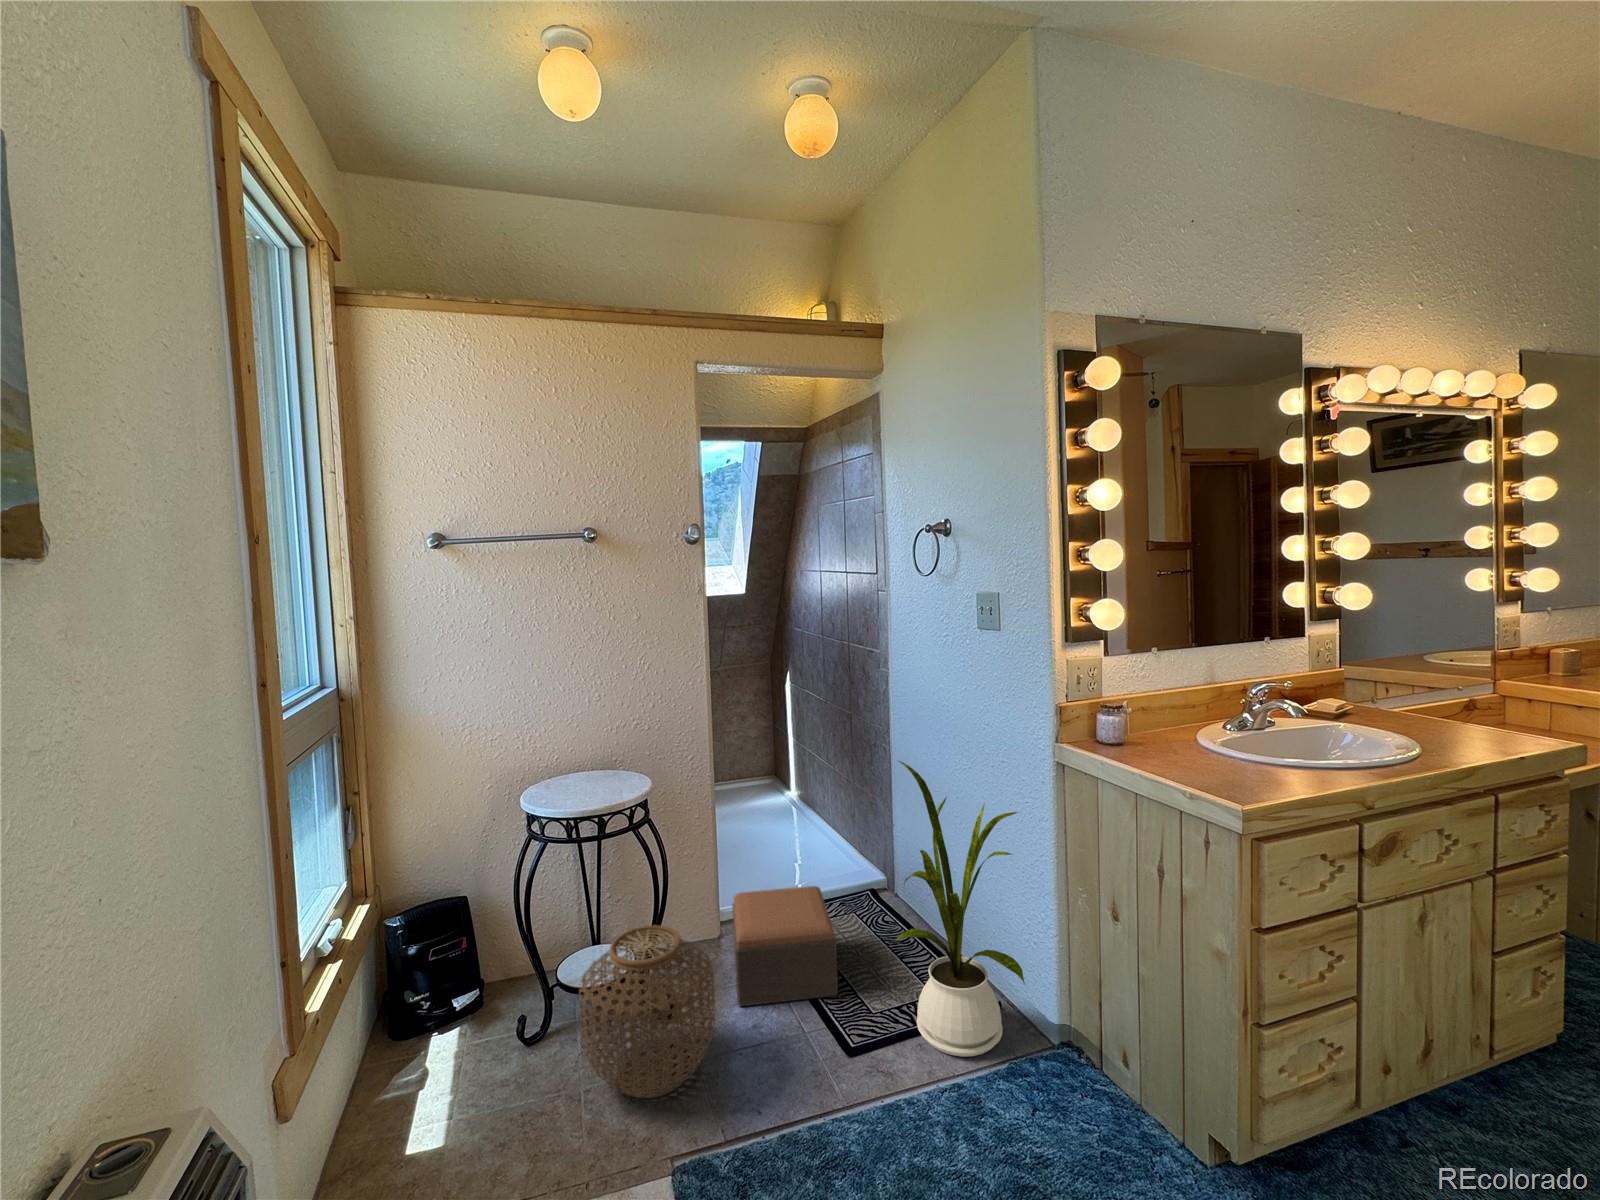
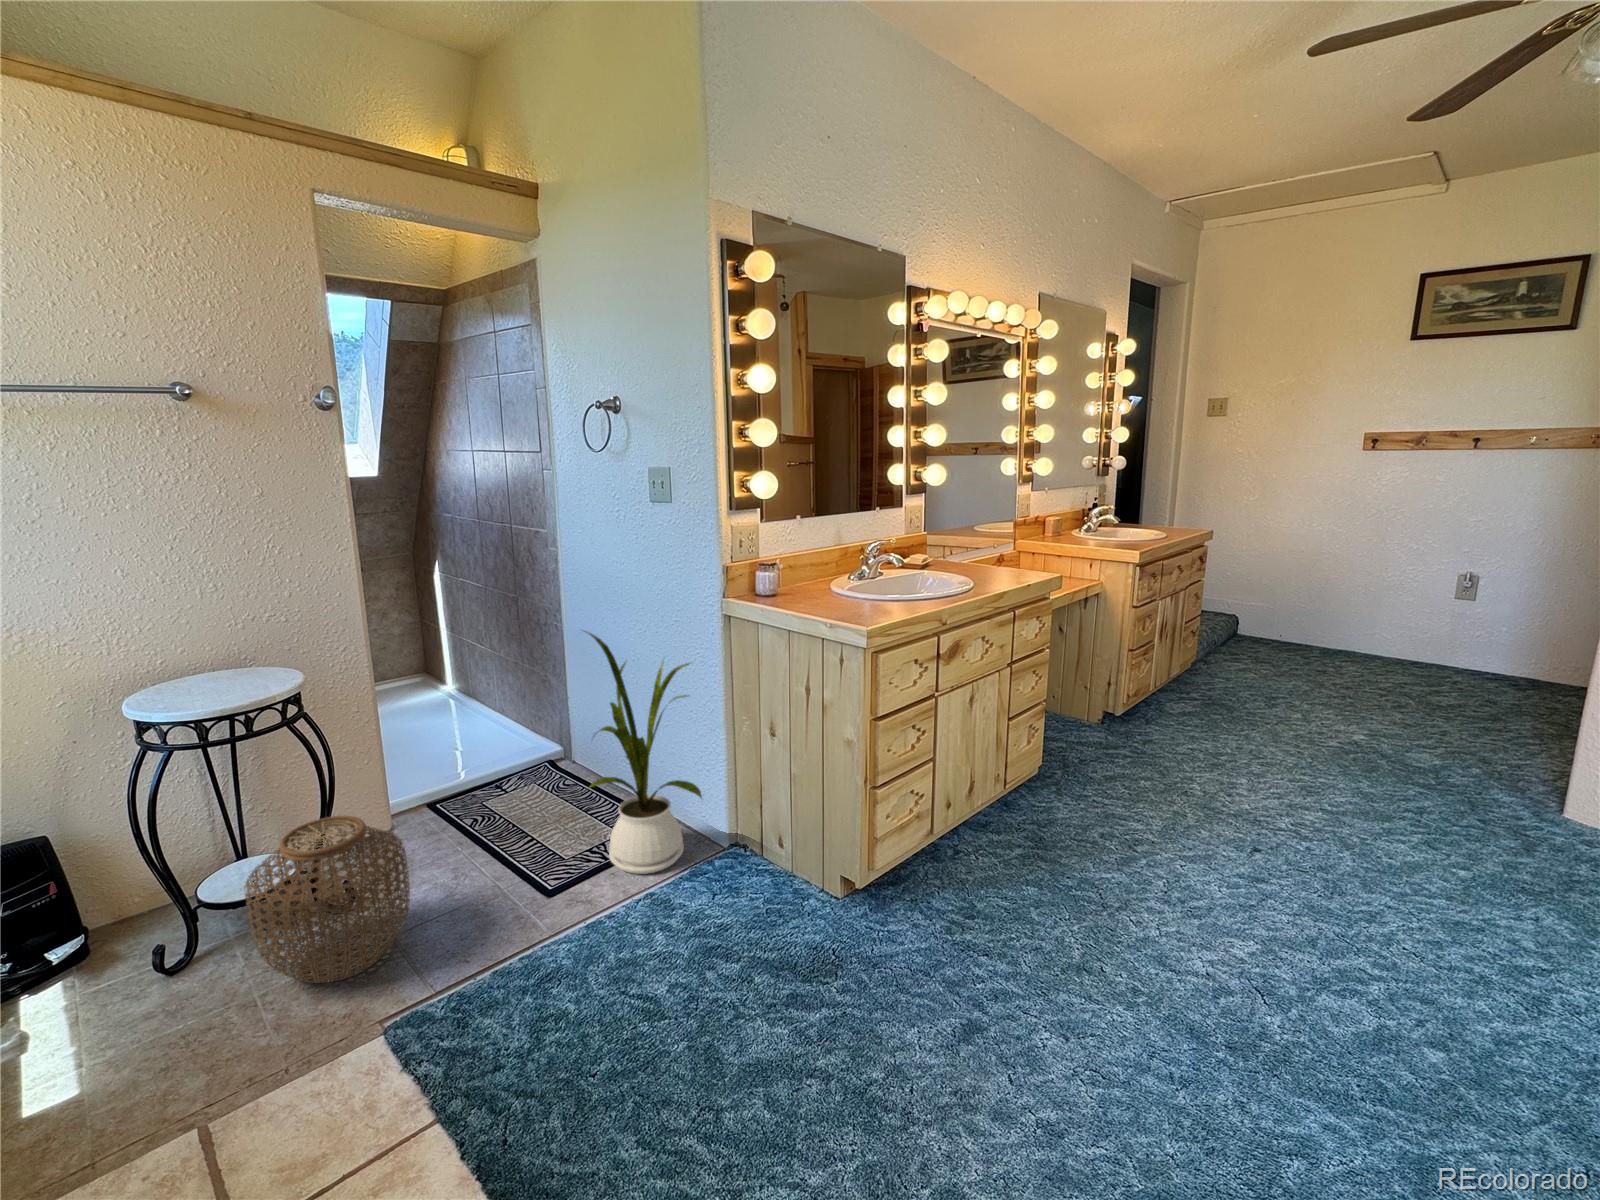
footstool: present [732,886,838,1006] -> none [406,763,530,884]

